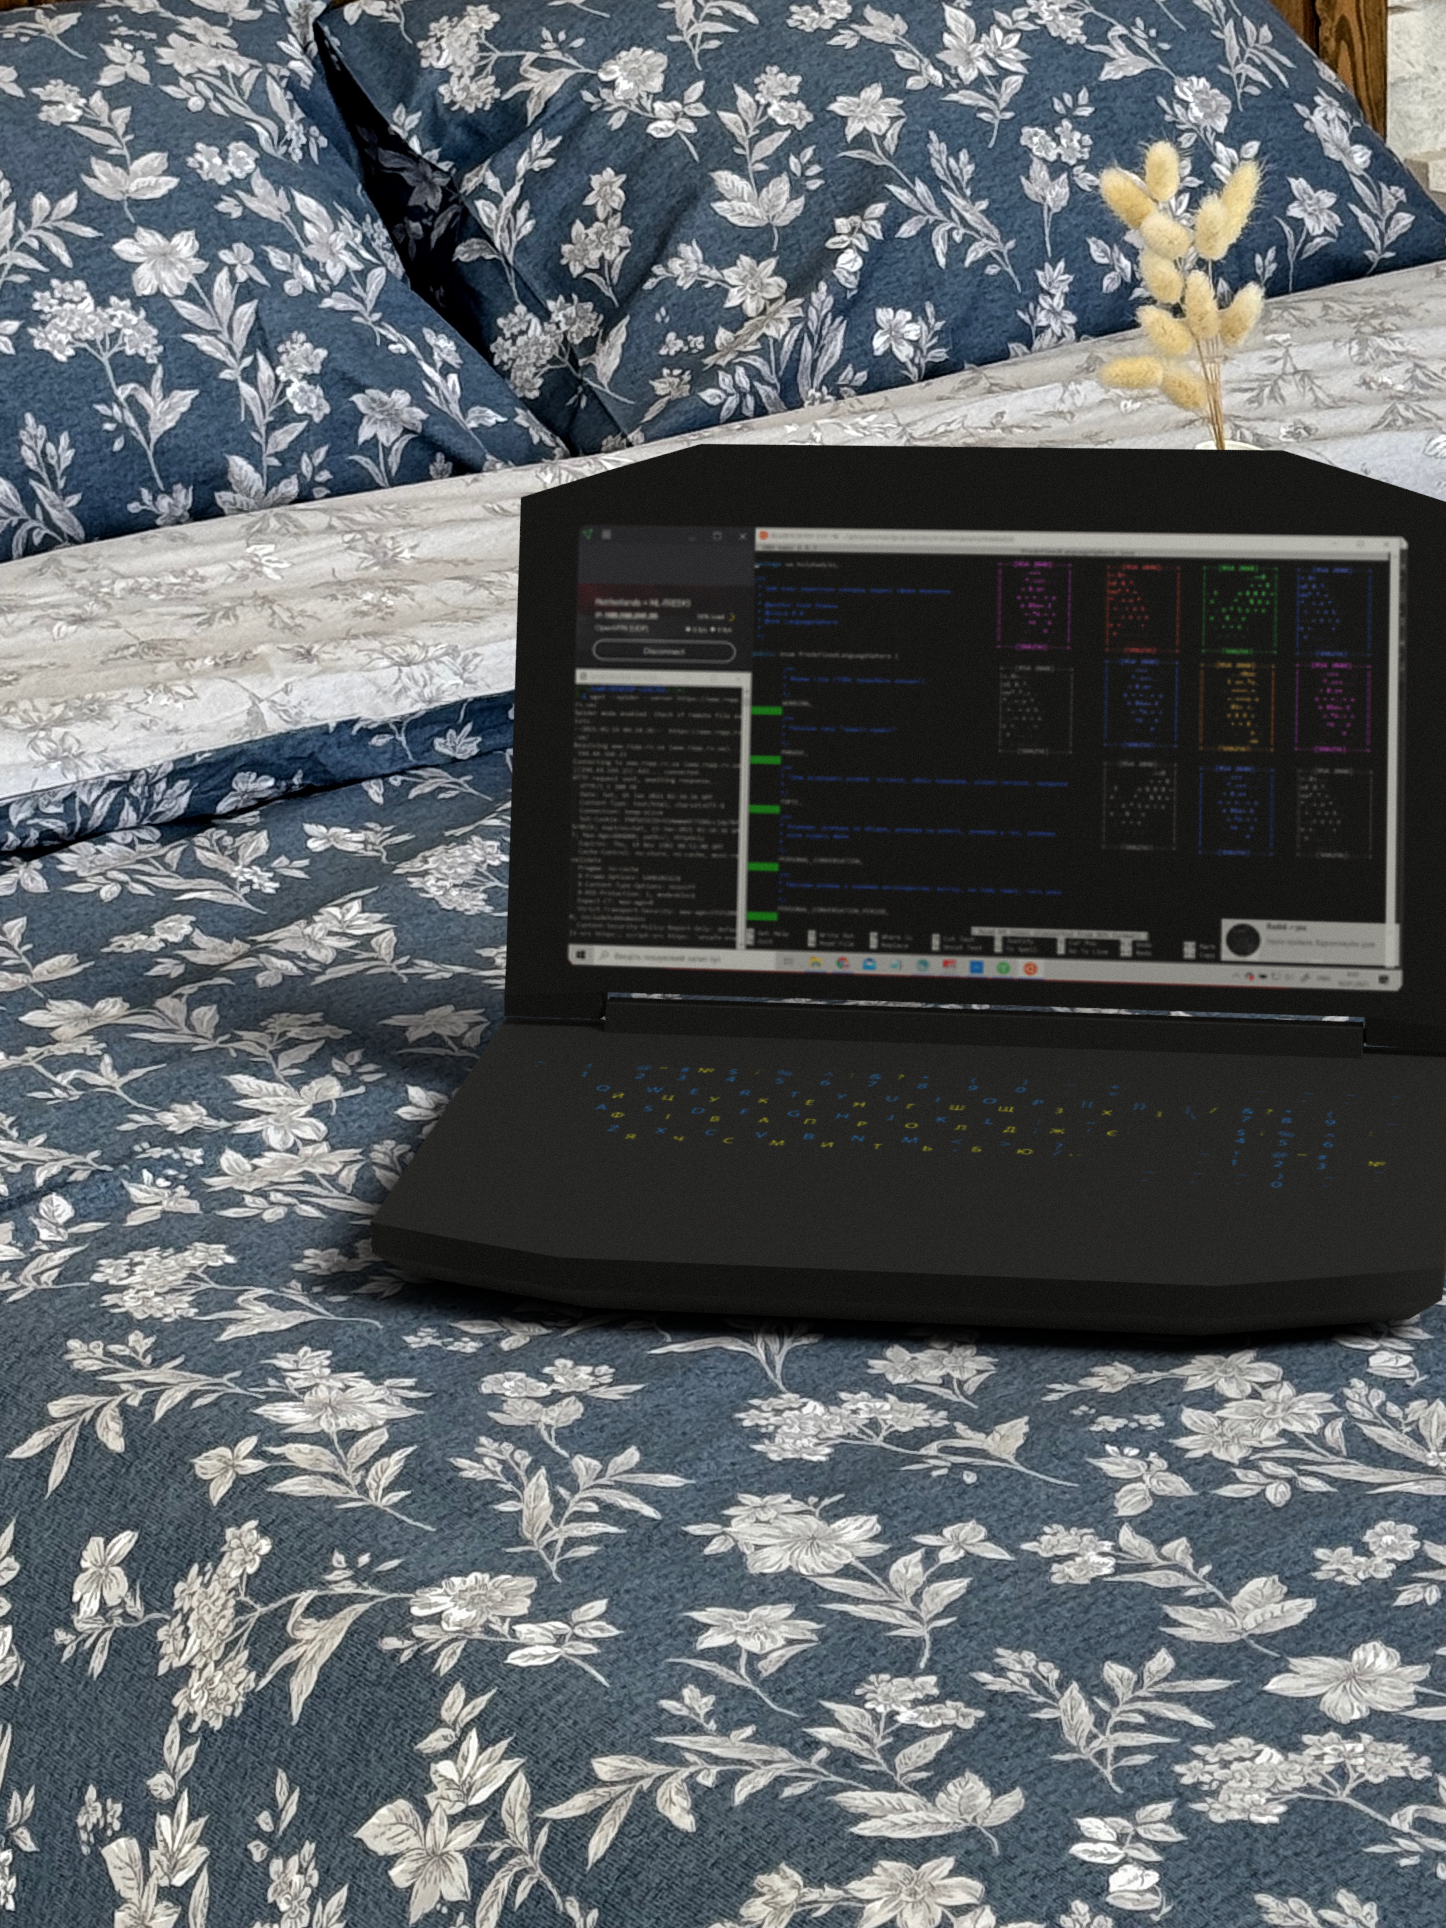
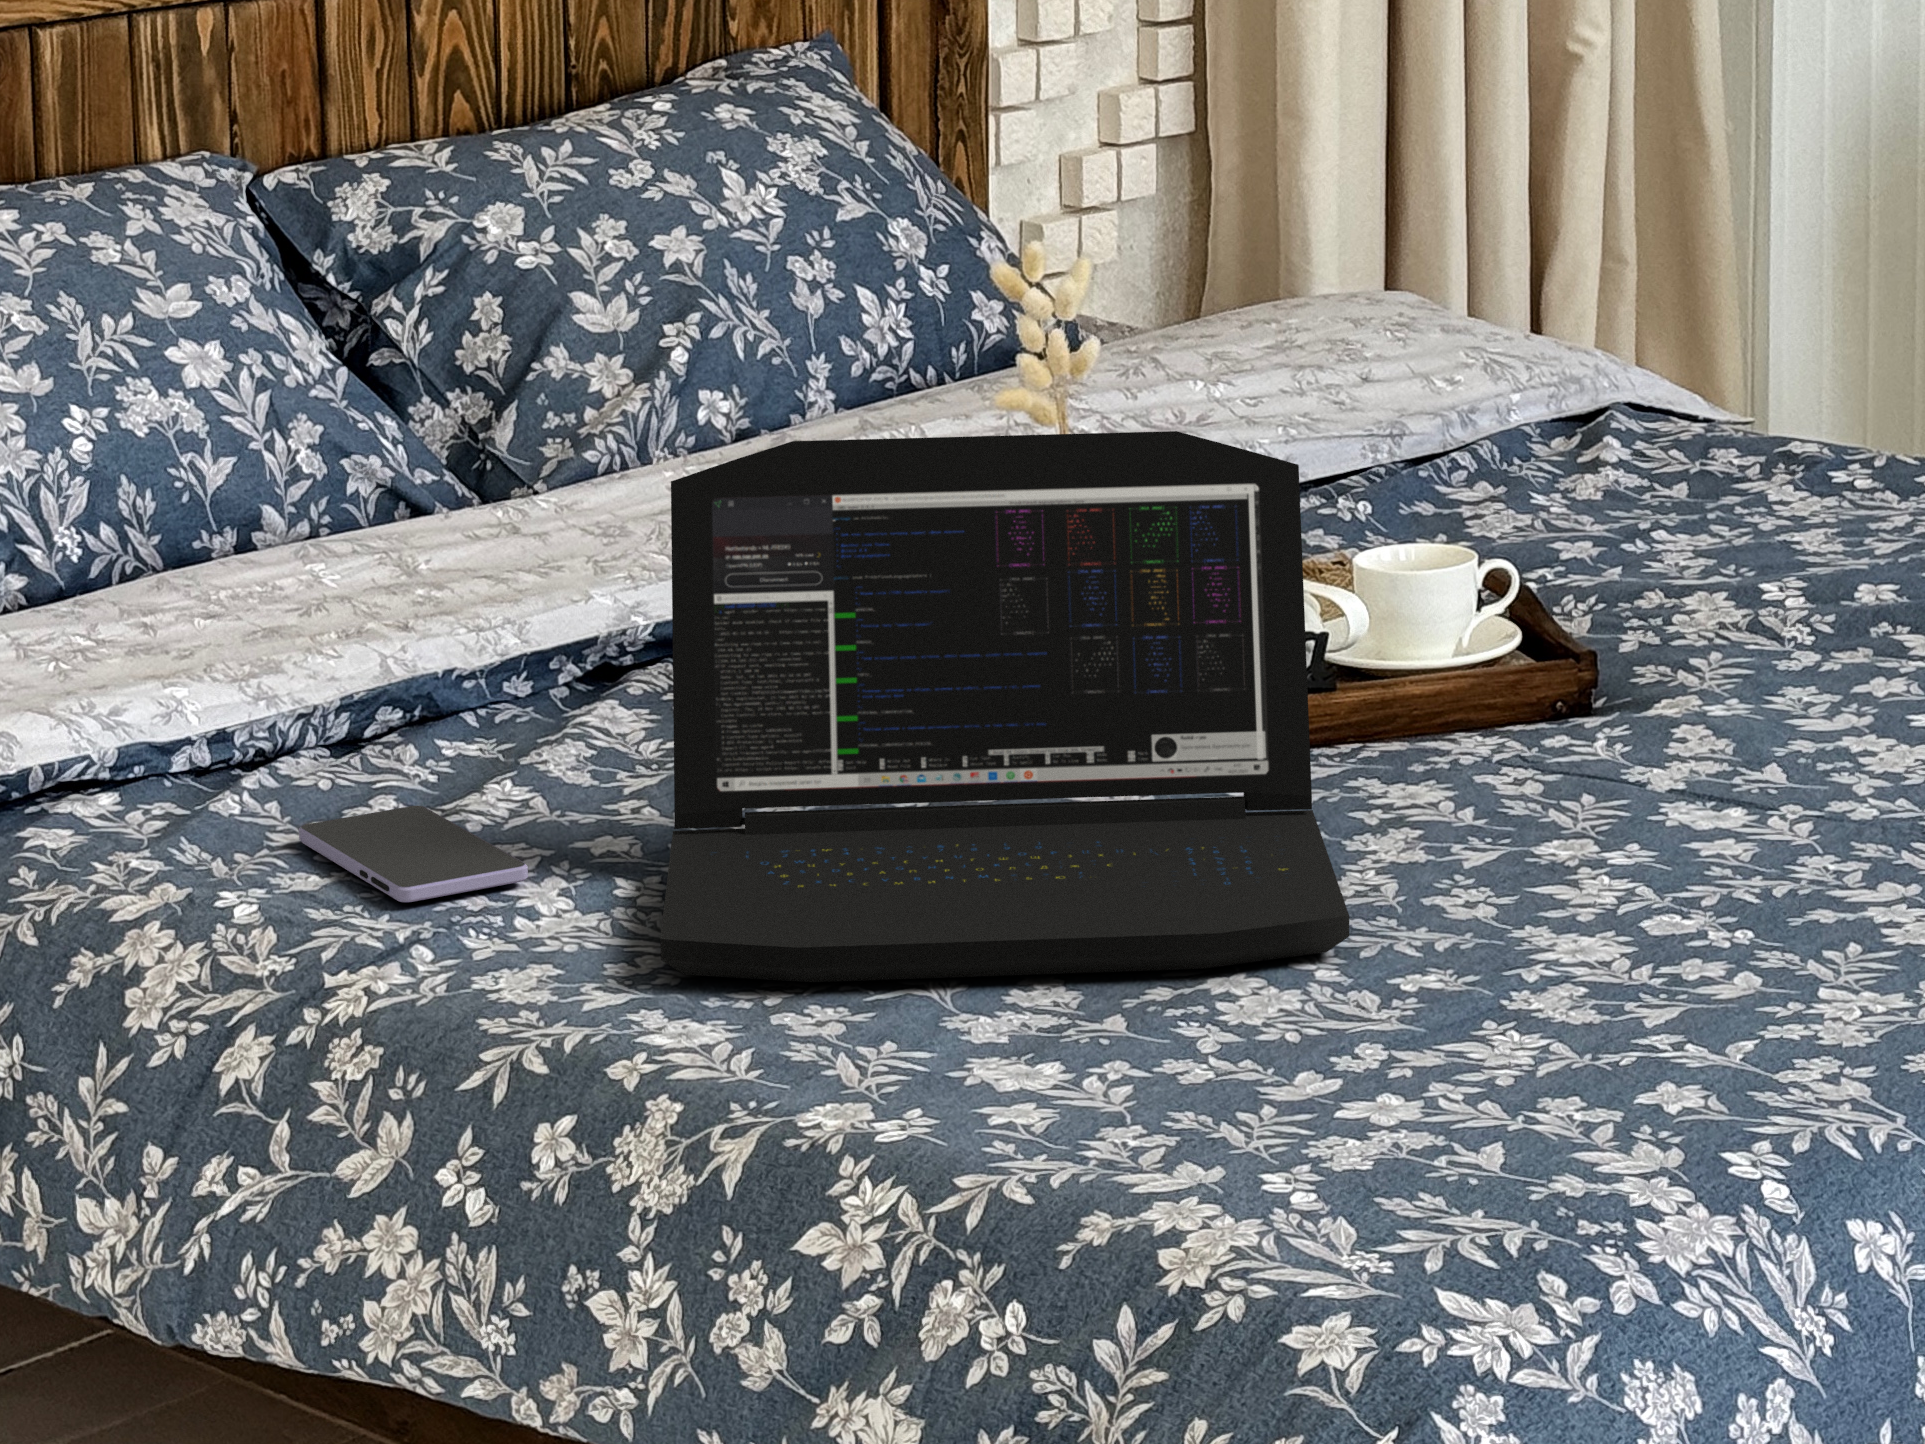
smartphone: none [32,936,296,1104] -> present [299,806,528,902]

